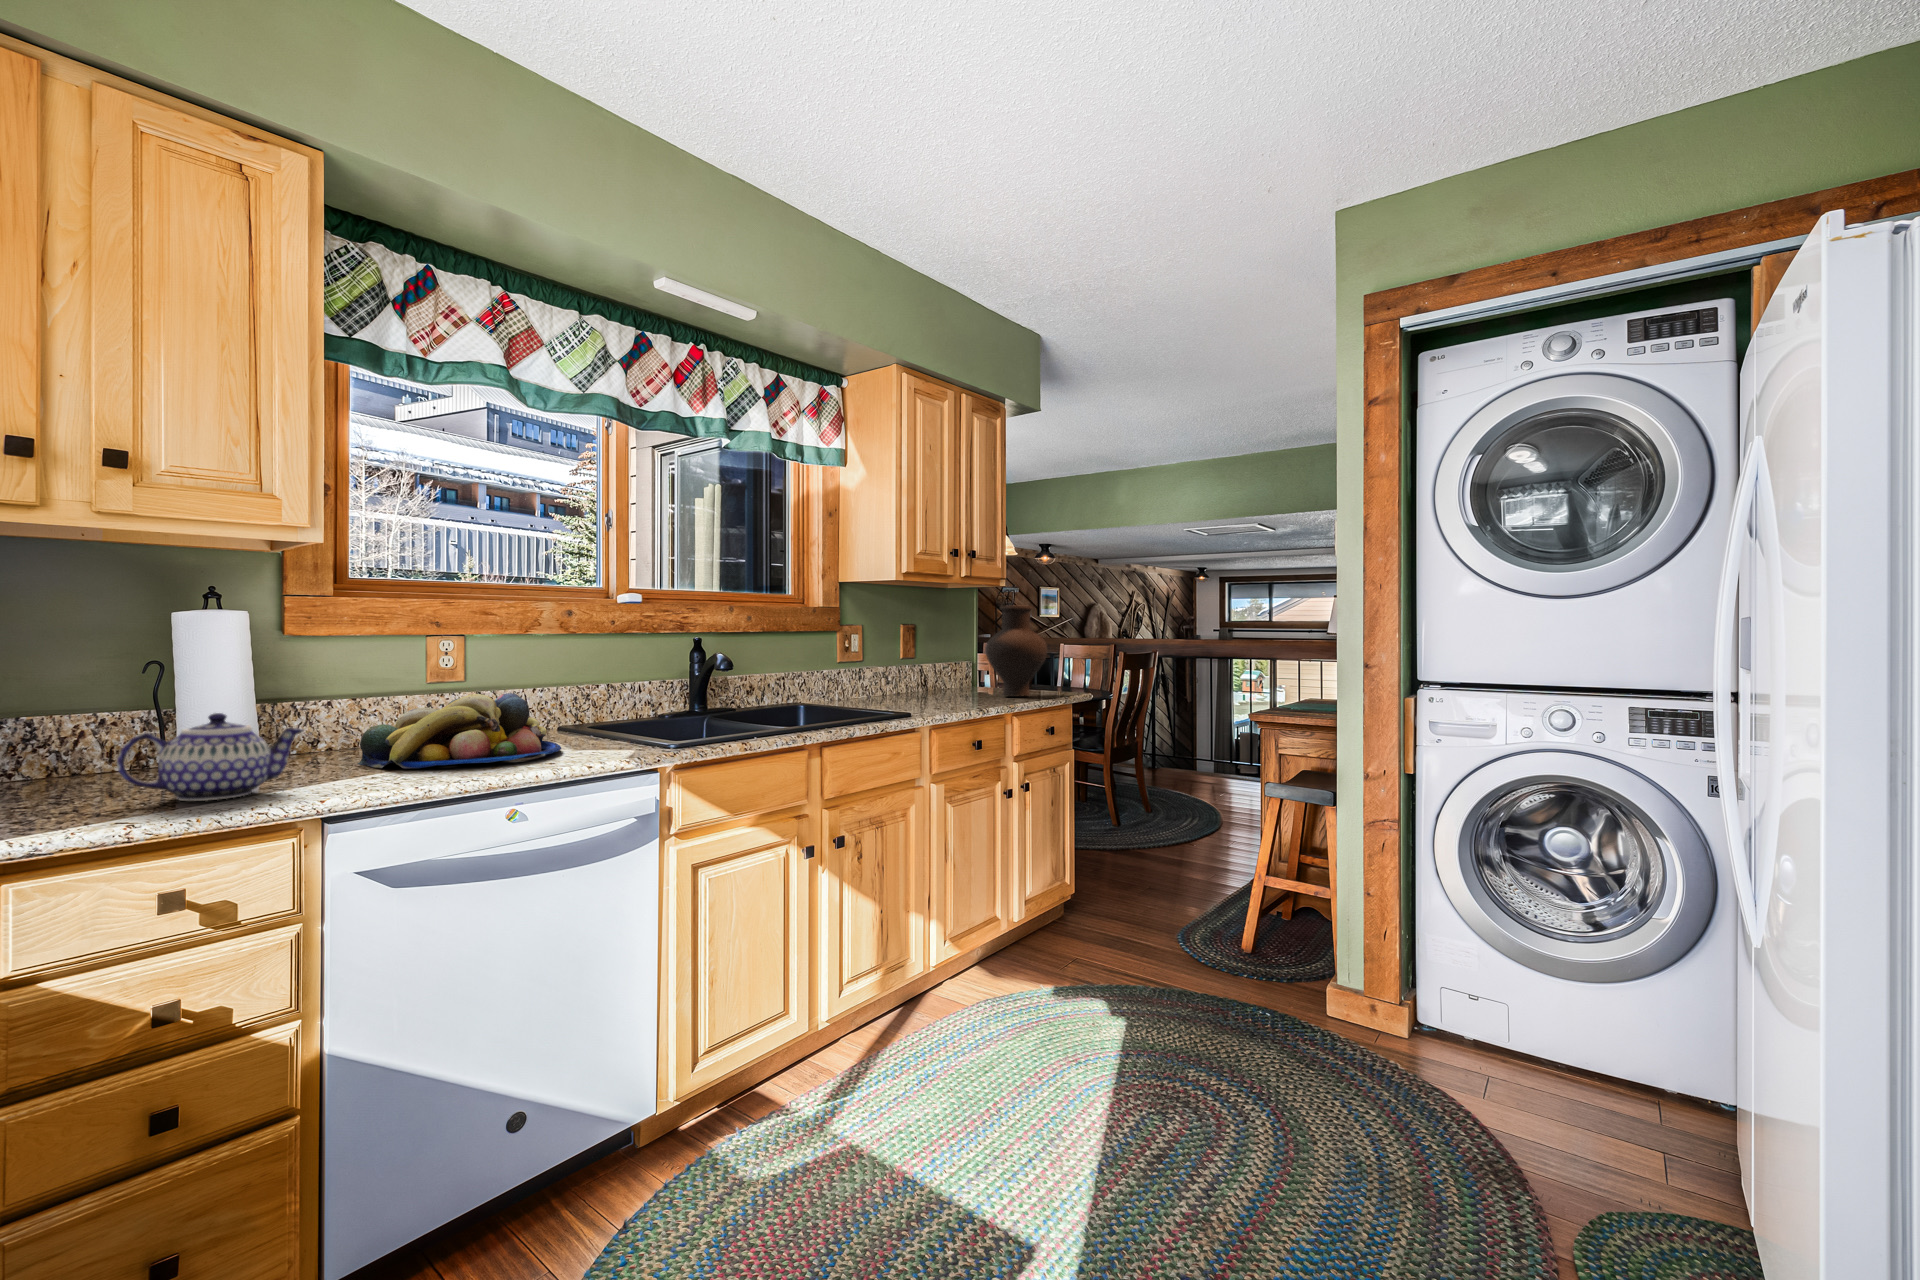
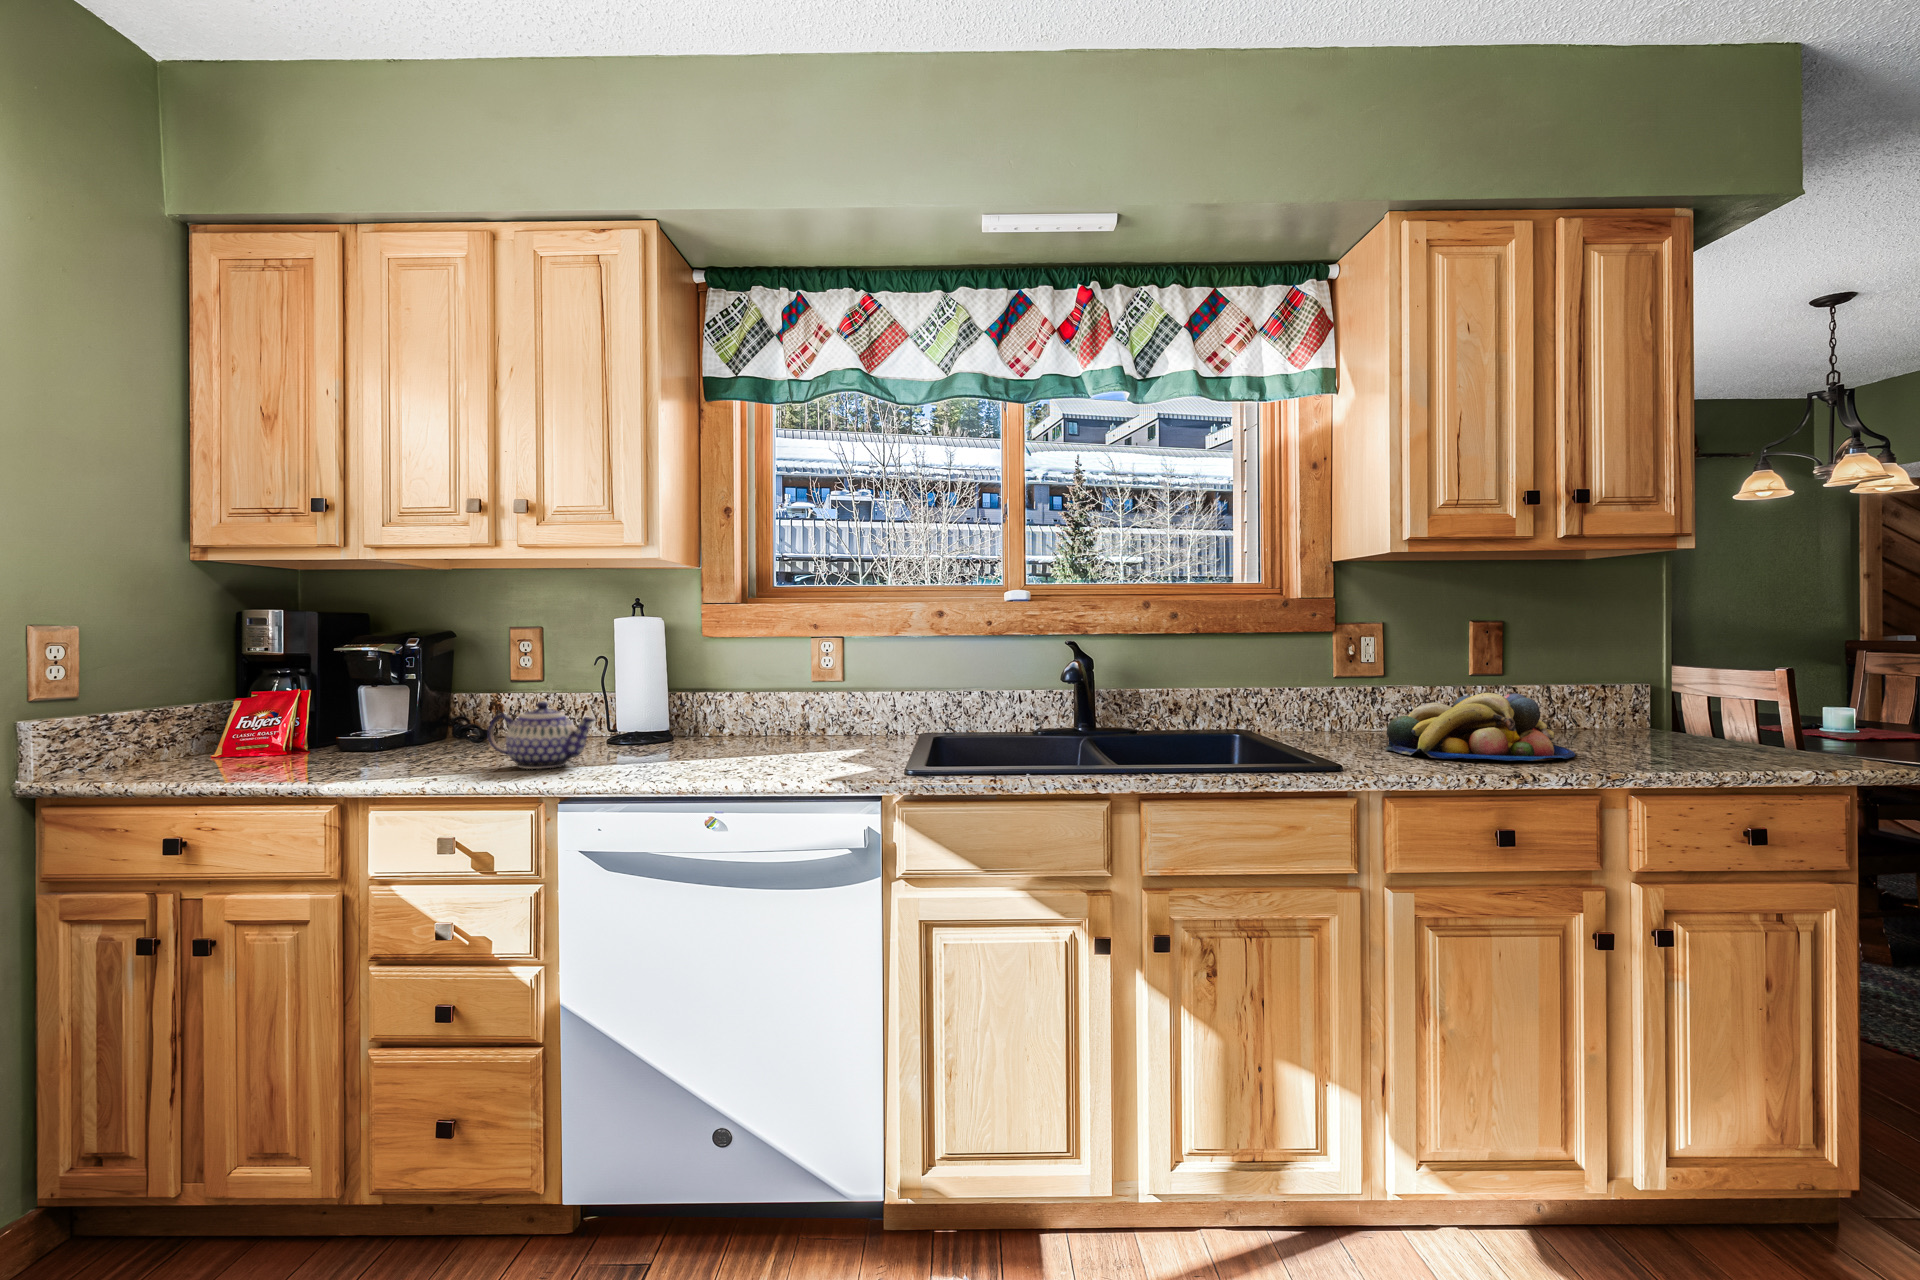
vase: present [985,606,1047,697] -> none [1621,583,1762,750]
fruit bowl: present [358,693,561,768] -> present [1385,693,1575,761]

